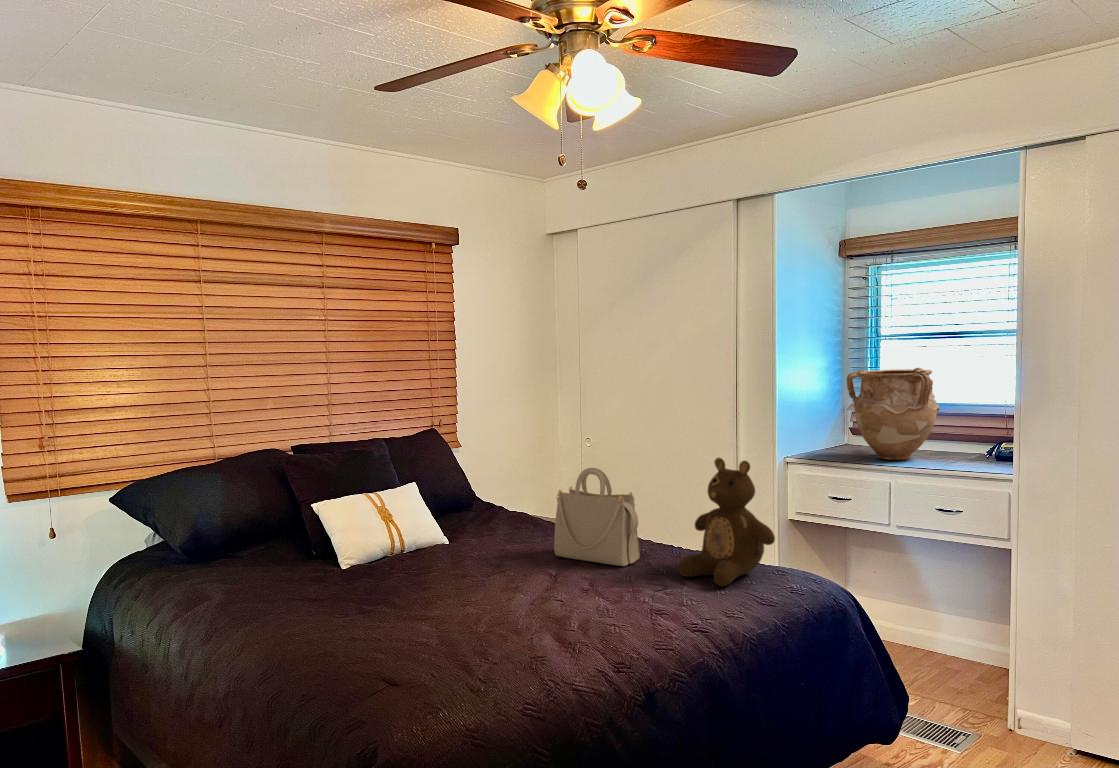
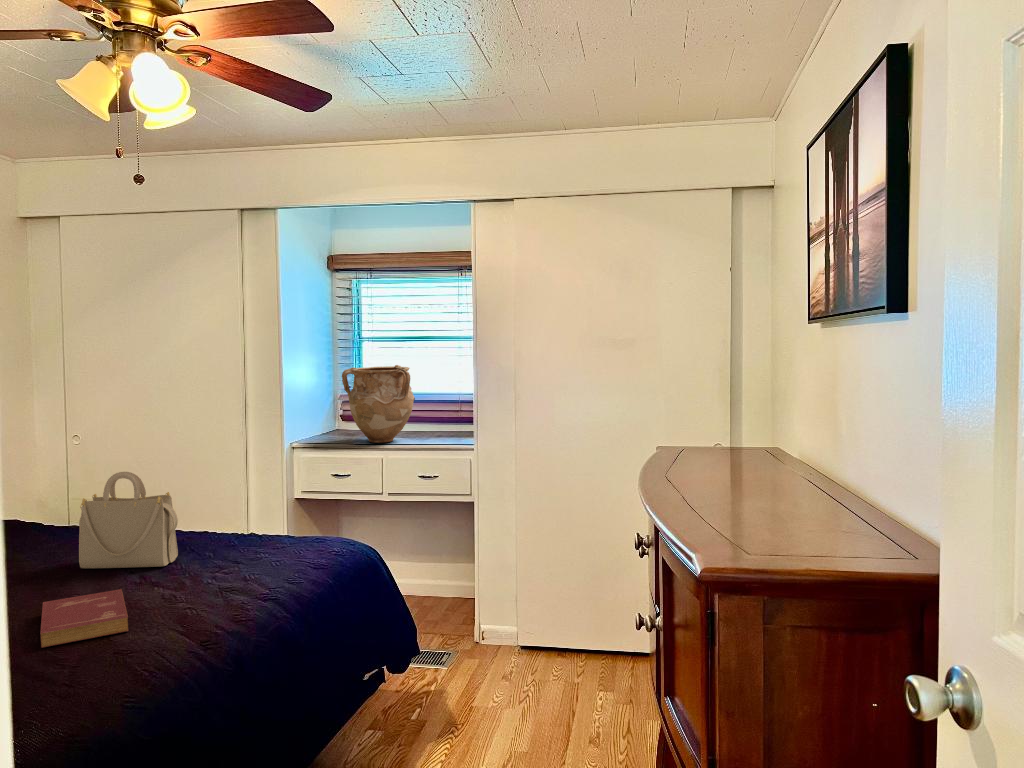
teddy bear: present [678,458,775,586] -> none [225,451,315,567]
book: none [492,582,573,625] -> present [40,589,129,648]

